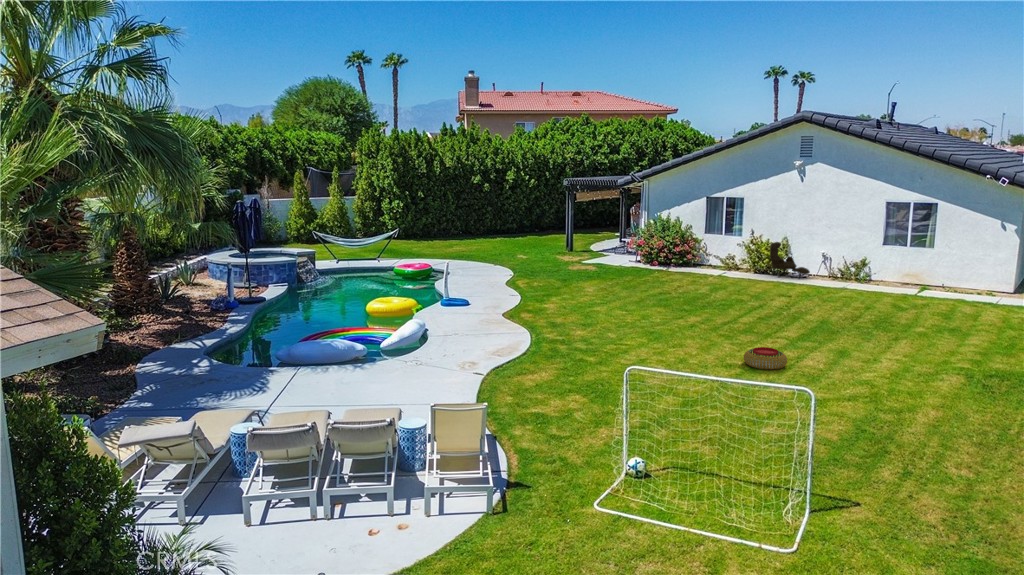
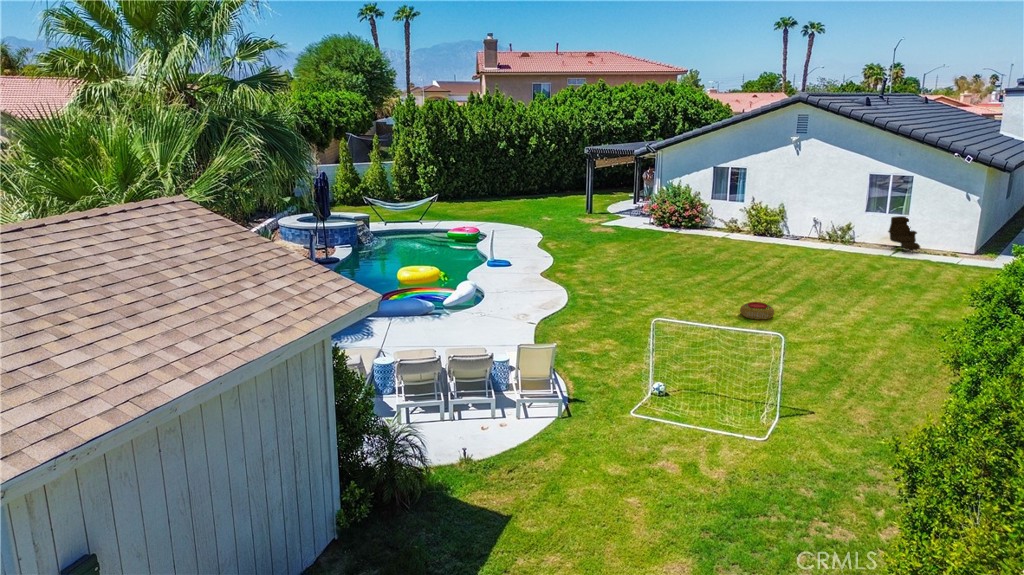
lounge chair: present [770,242,810,278] -> present [888,216,920,252]

